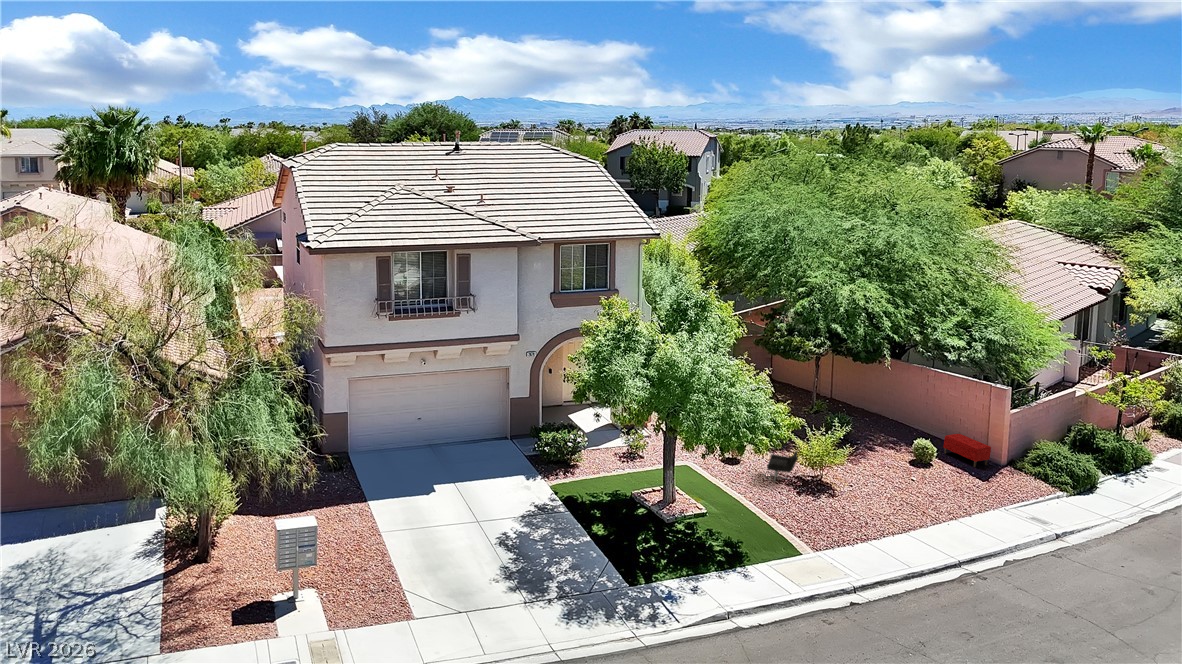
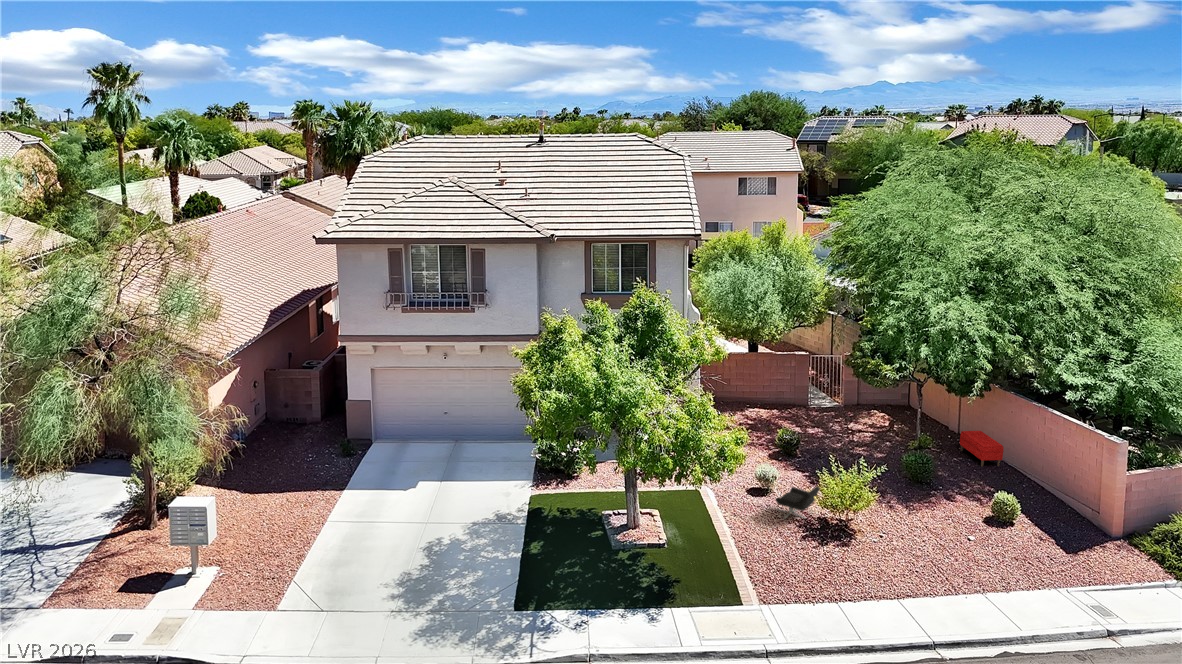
bench: present [943,434,991,467] -> present [960,431,1004,467]

